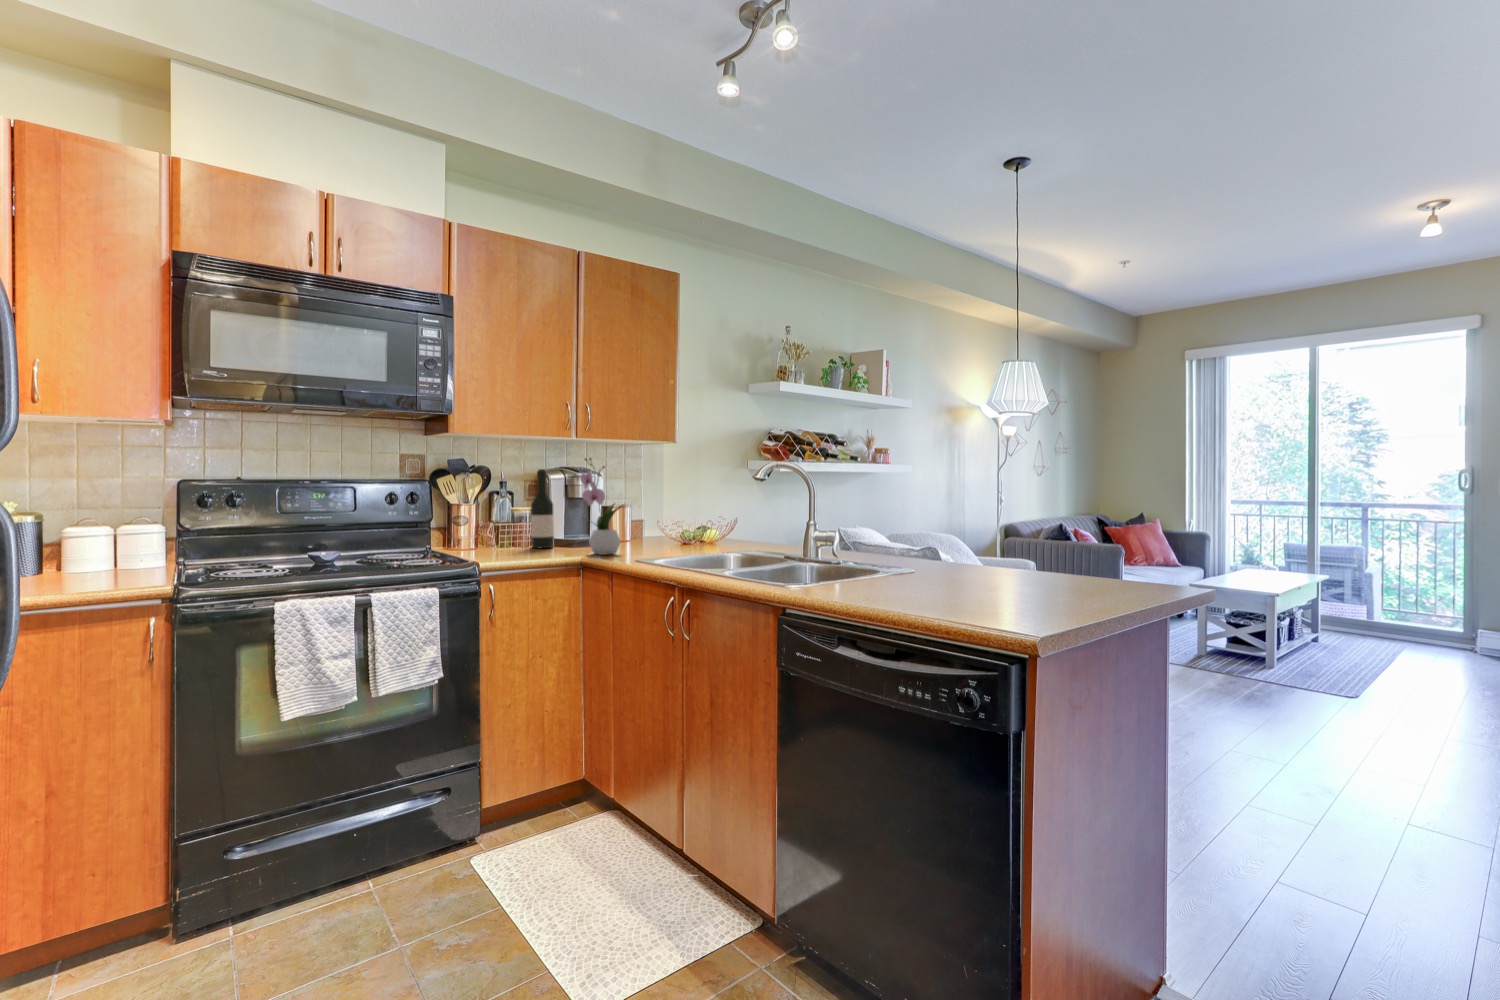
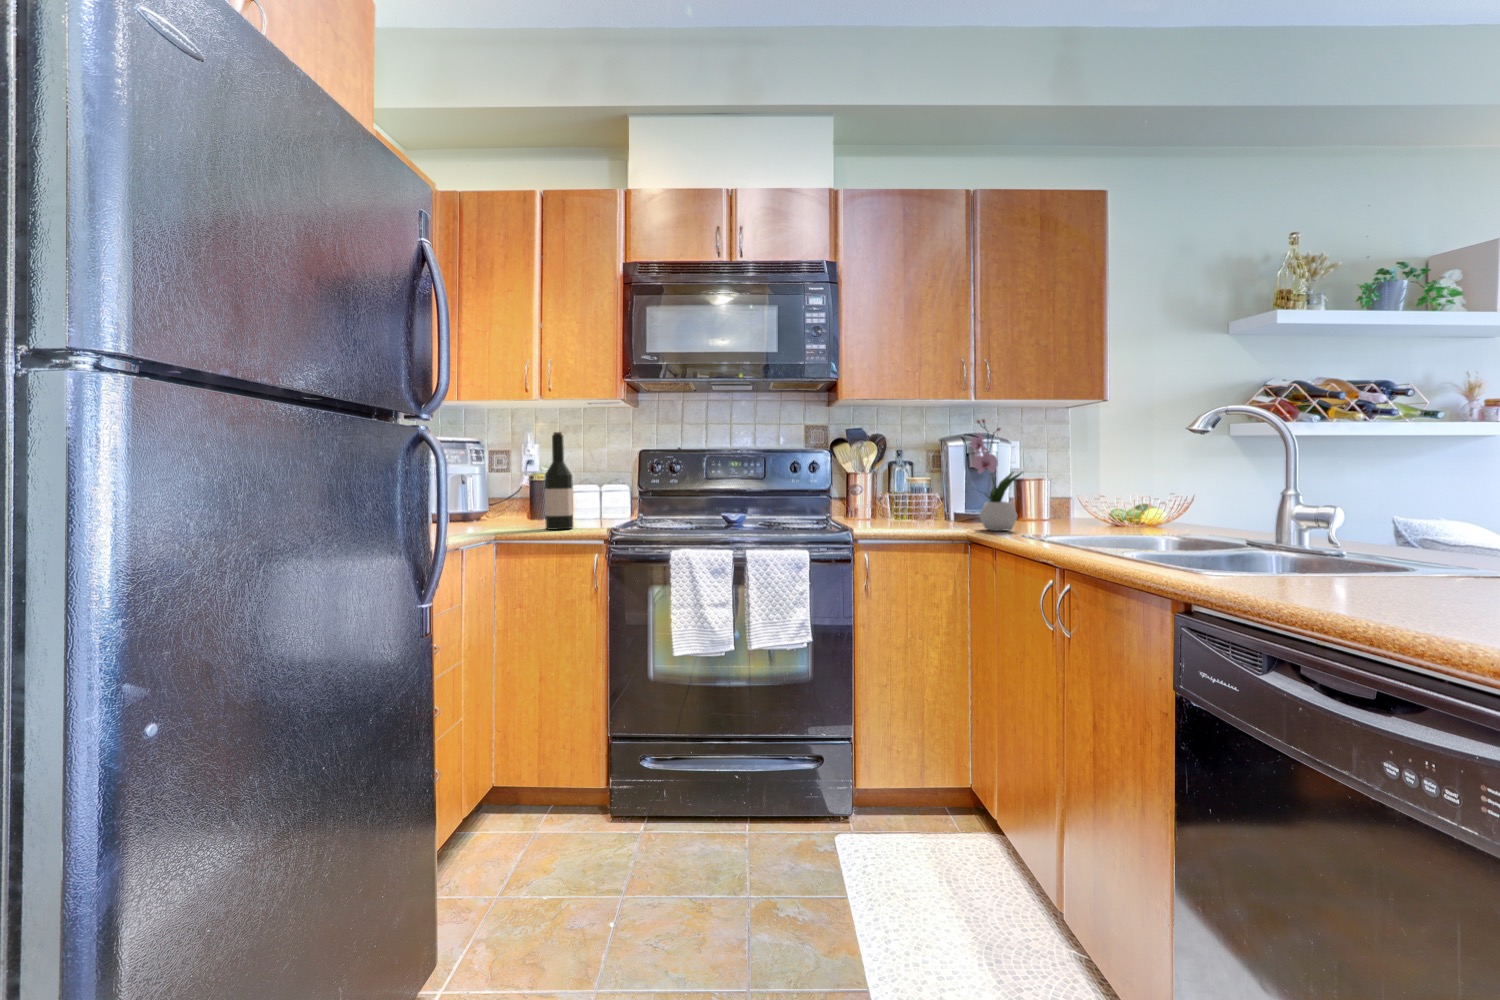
wine bottle: present [531,469,554,548] -> present [545,432,573,530]

